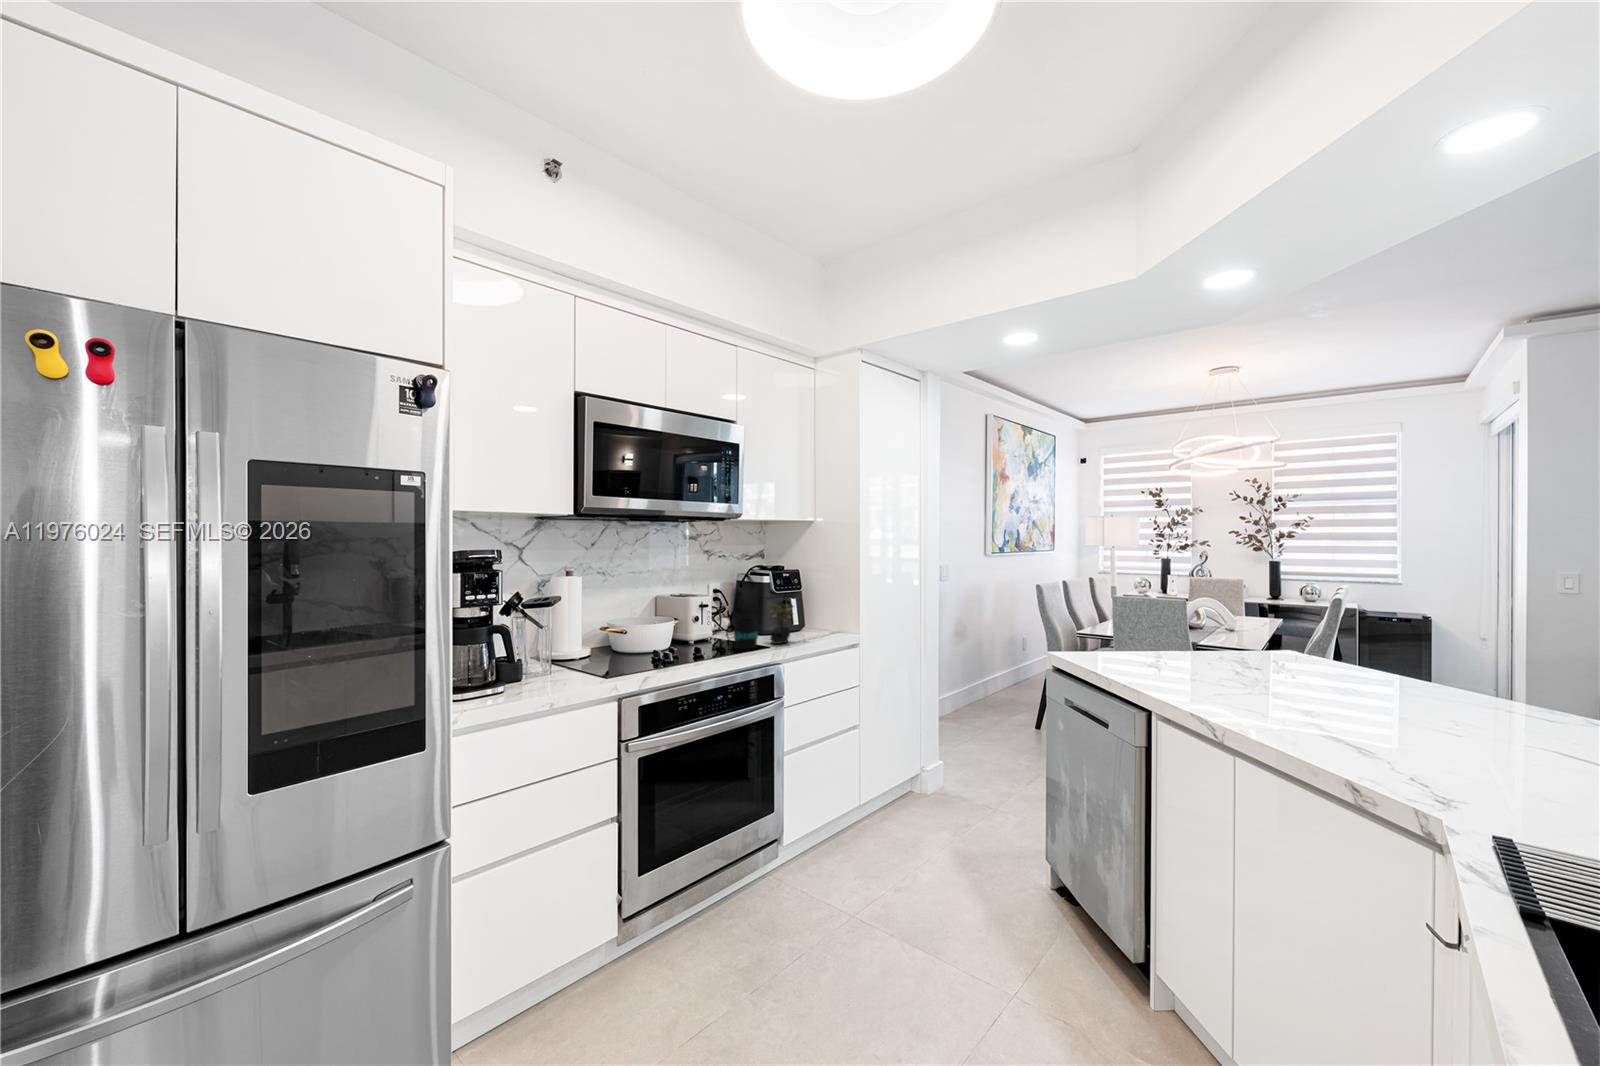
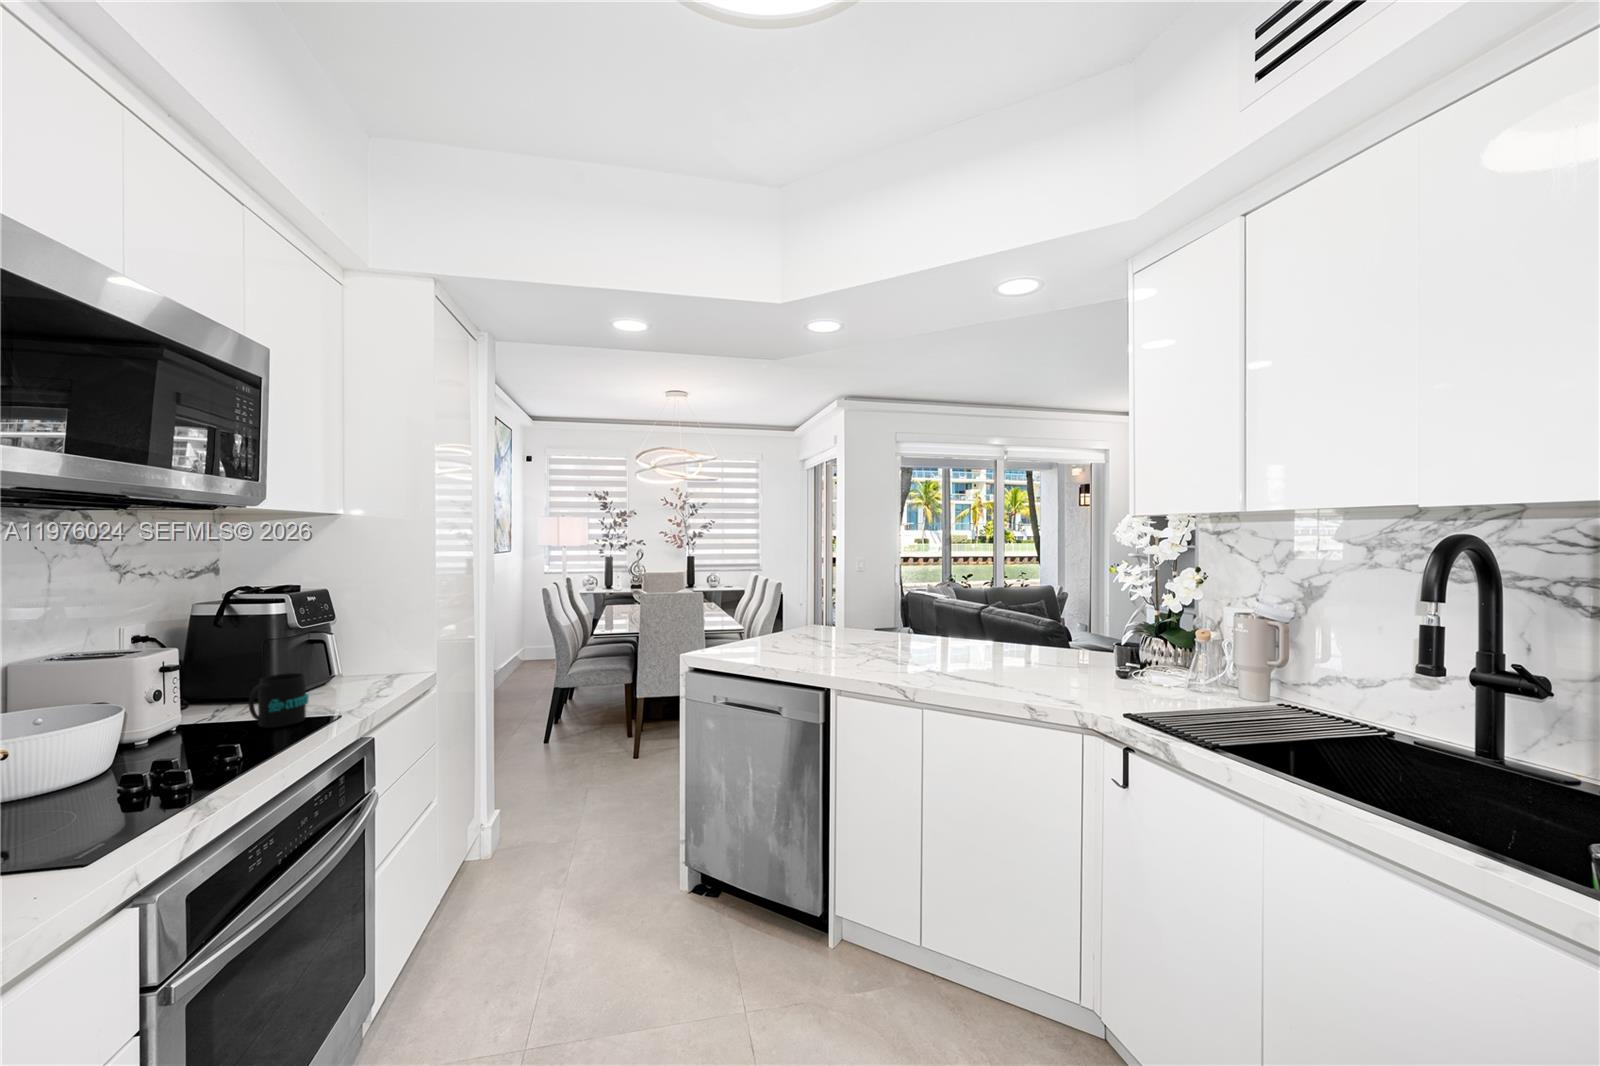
succulent plant: present [770,604,793,644] -> none [304,638,355,707]

